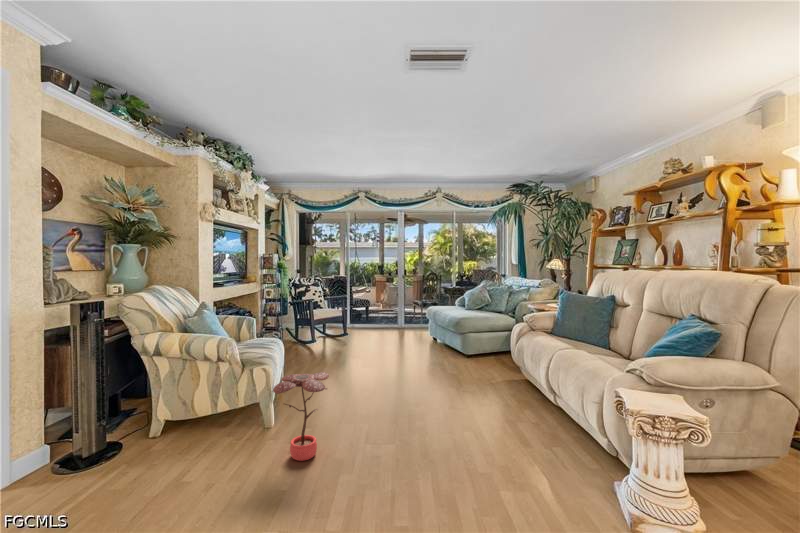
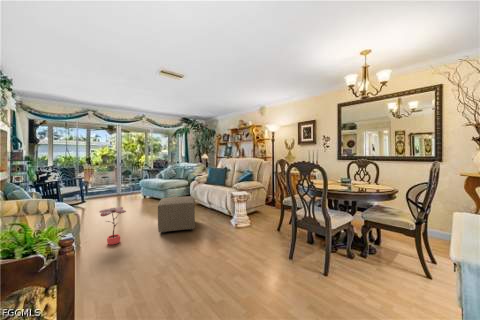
ottoman: none [398,363,502,475] -> present [158,196,195,233]

